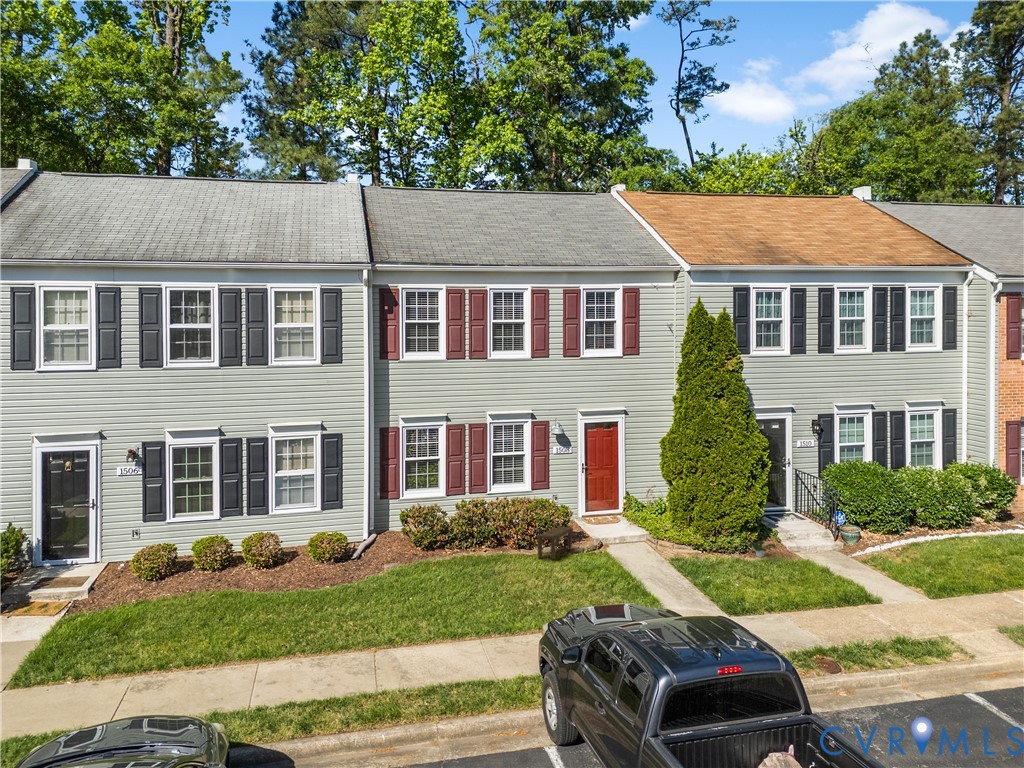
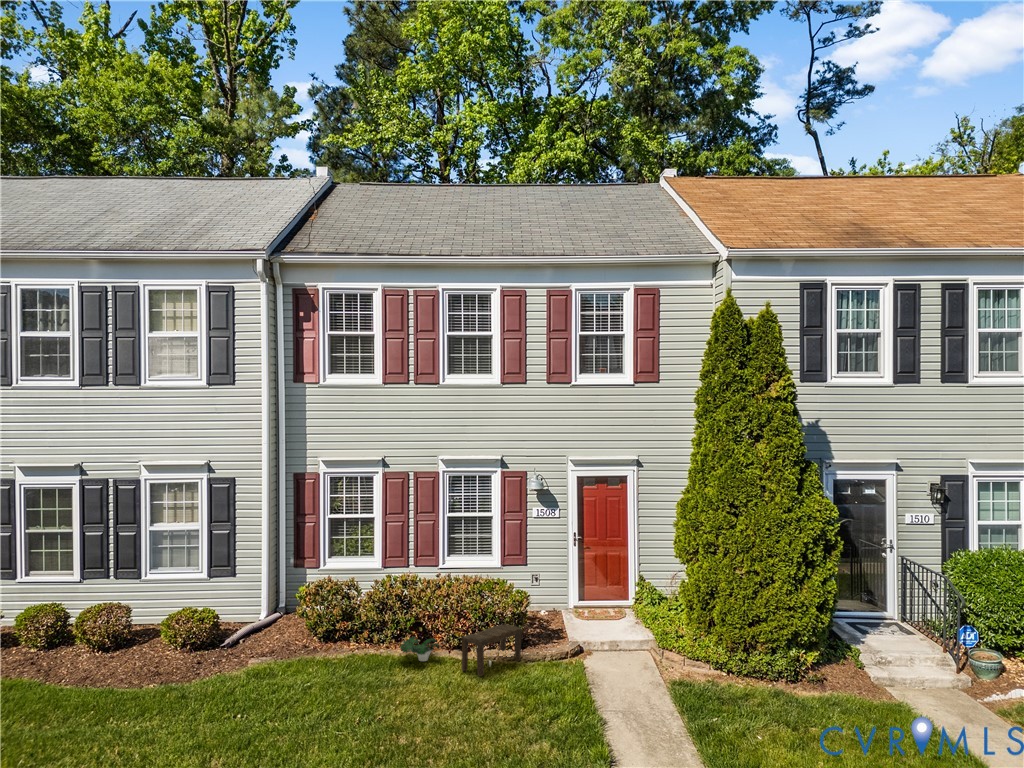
potted plant: present [748,541,776,557] -> present [400,637,441,661]

